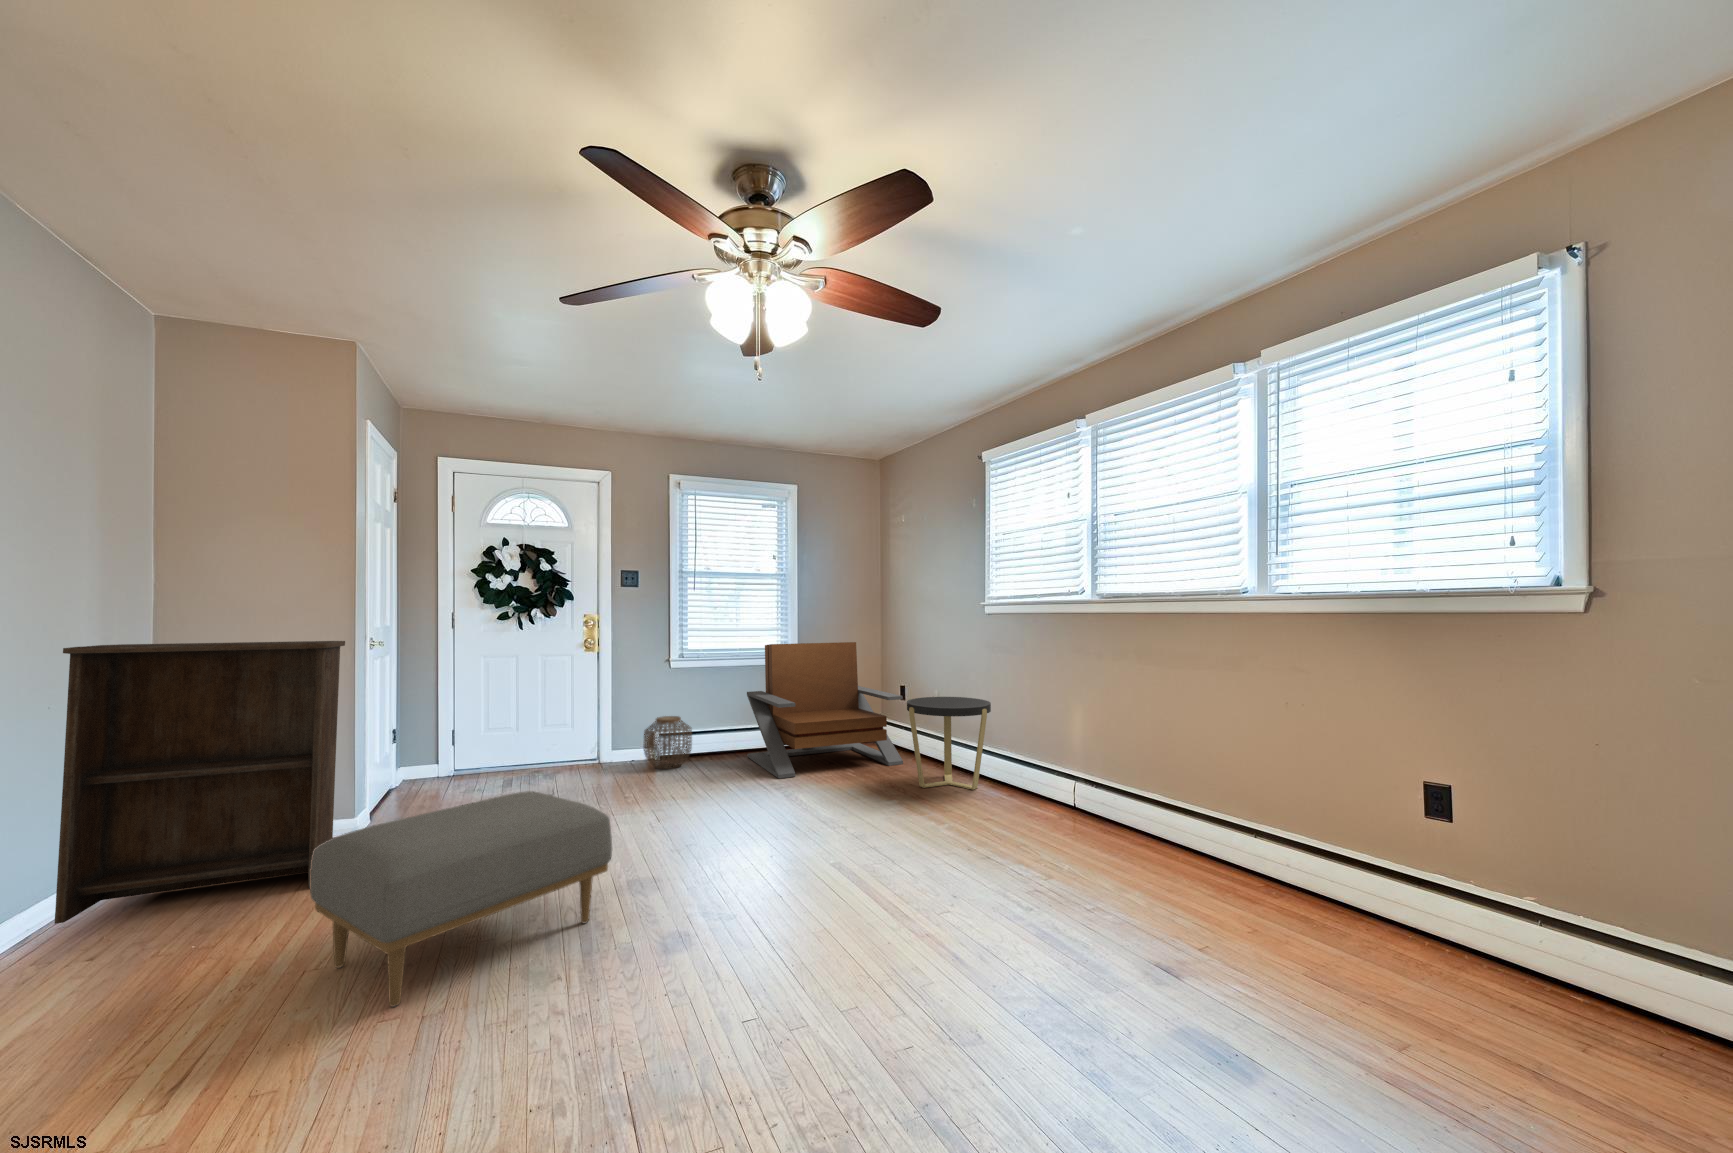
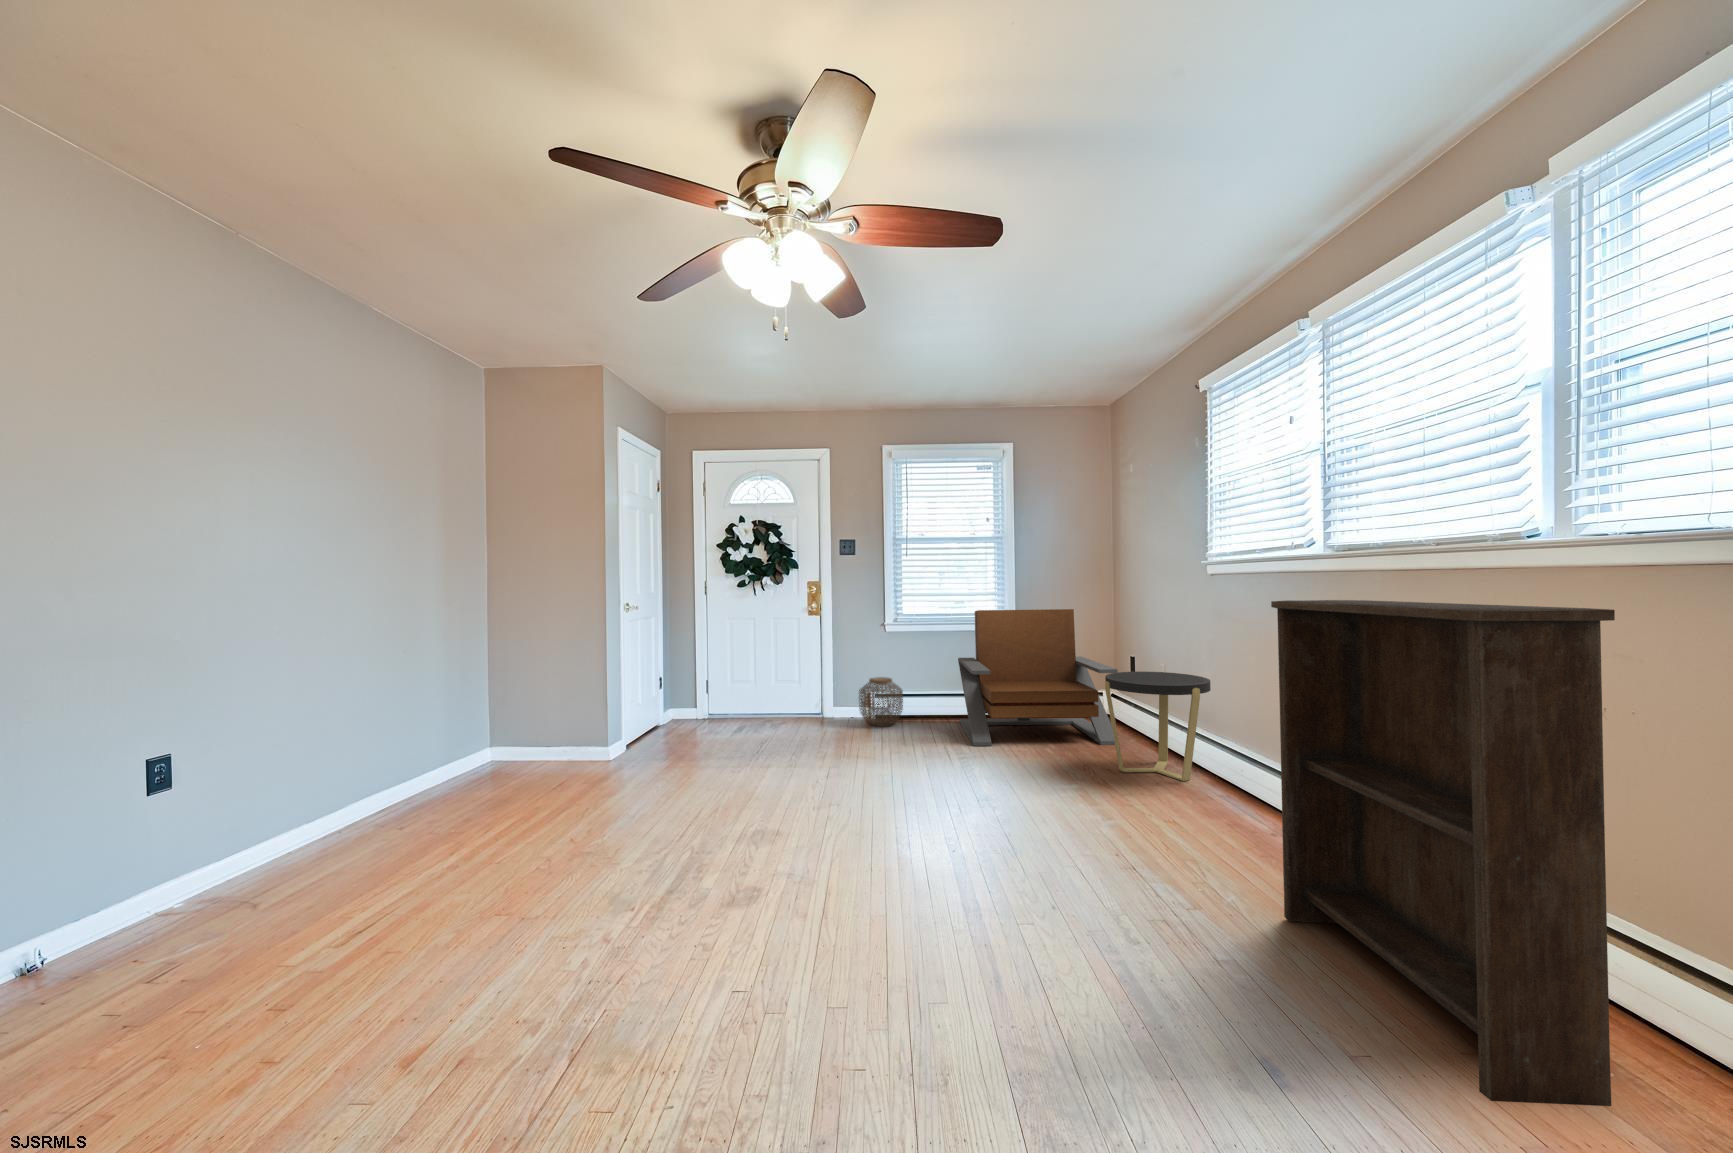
bookshelf: present [55,641,345,924] -> present [1271,600,1615,1106]
ottoman: present [310,791,612,1007] -> none [527,731,738,884]

